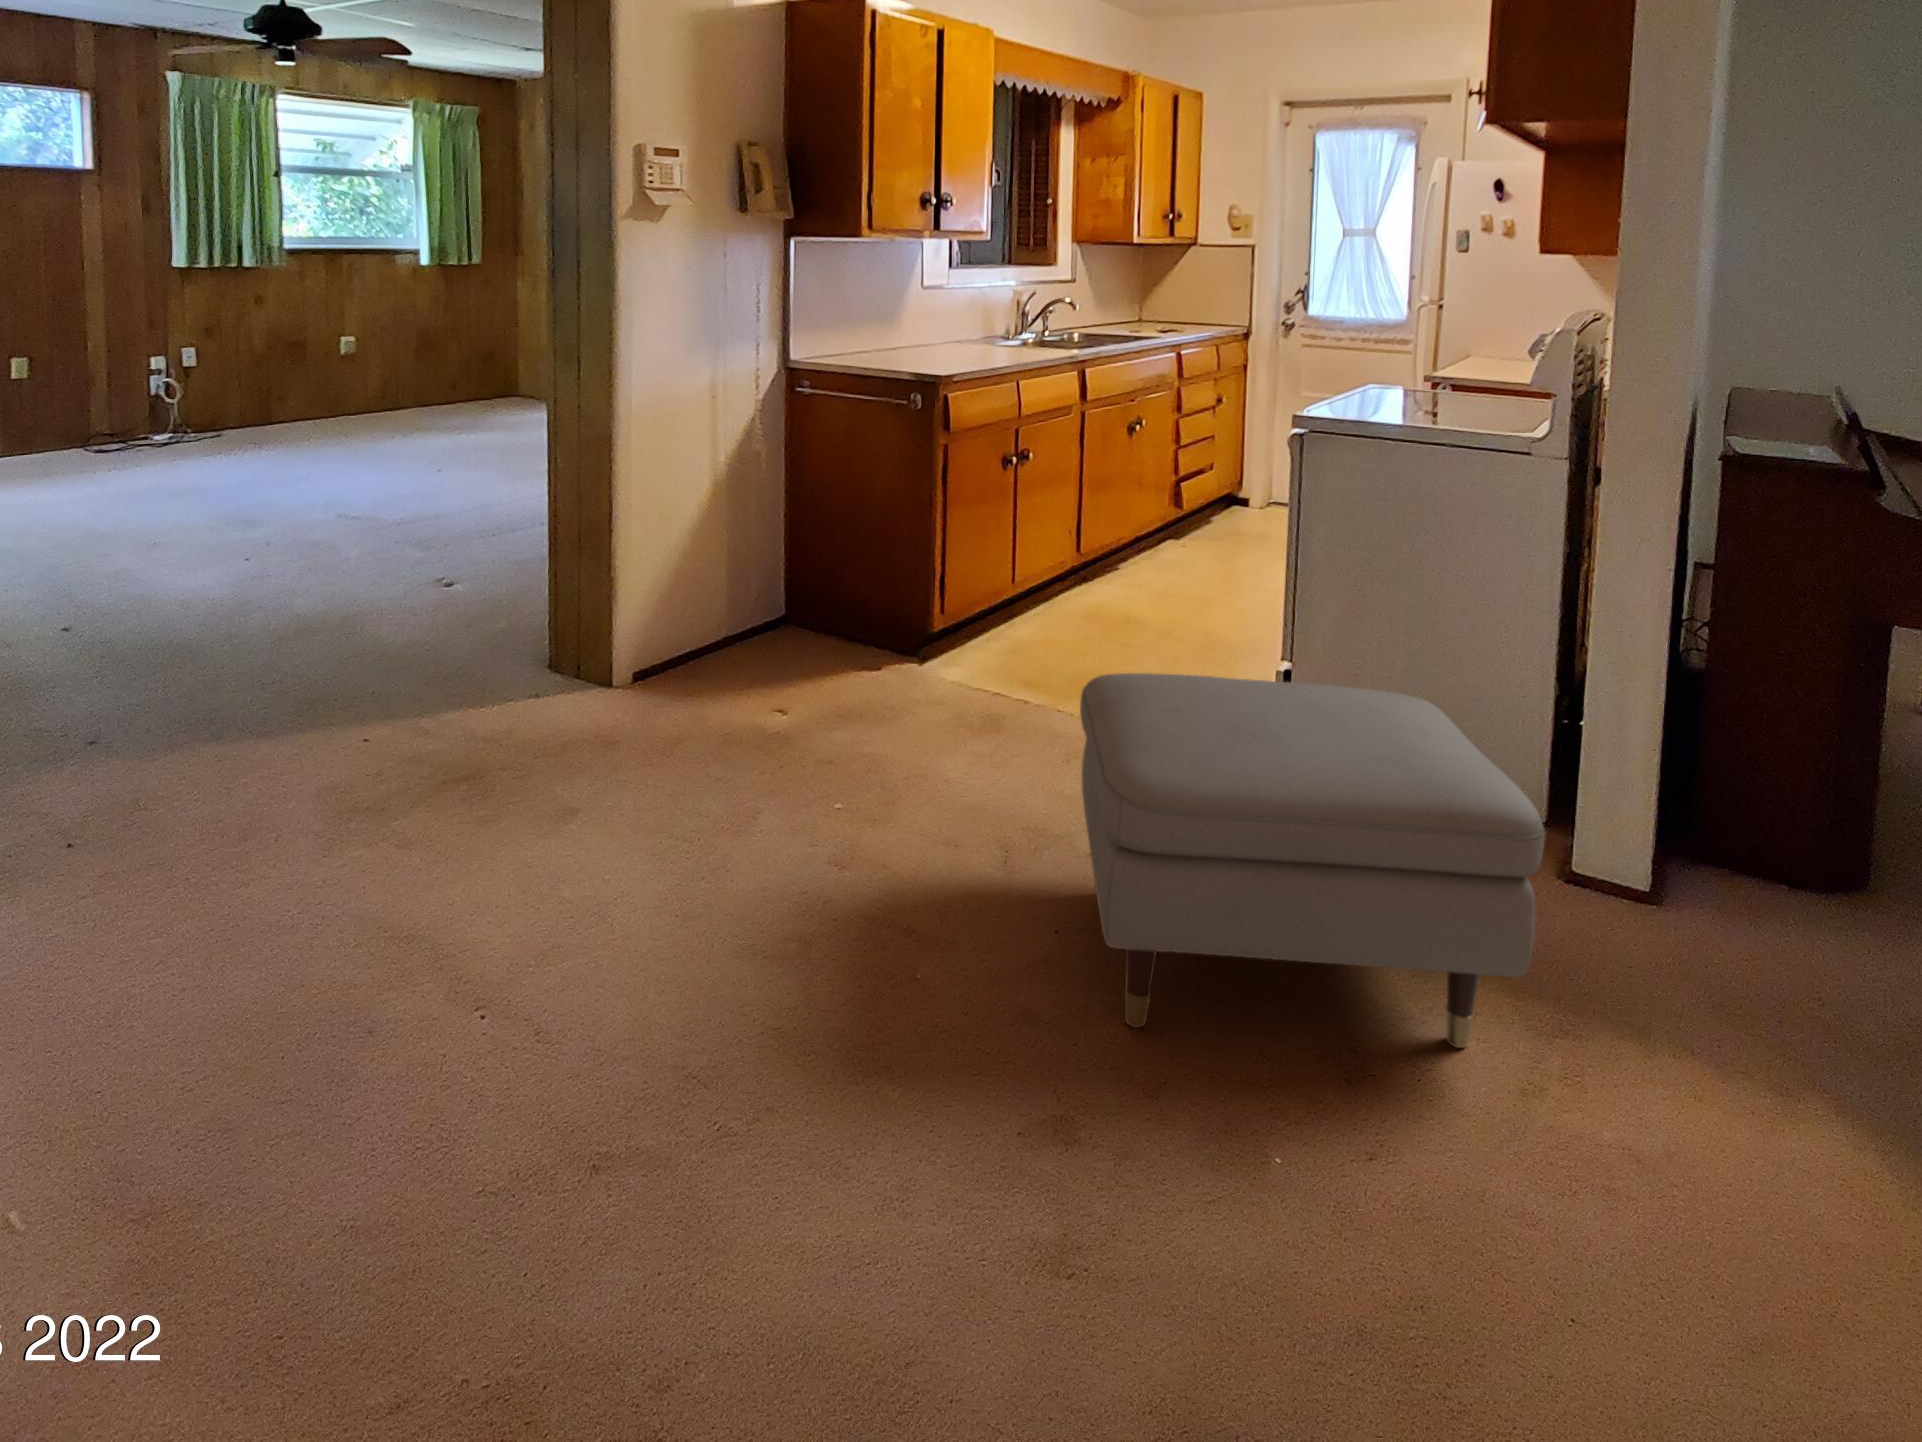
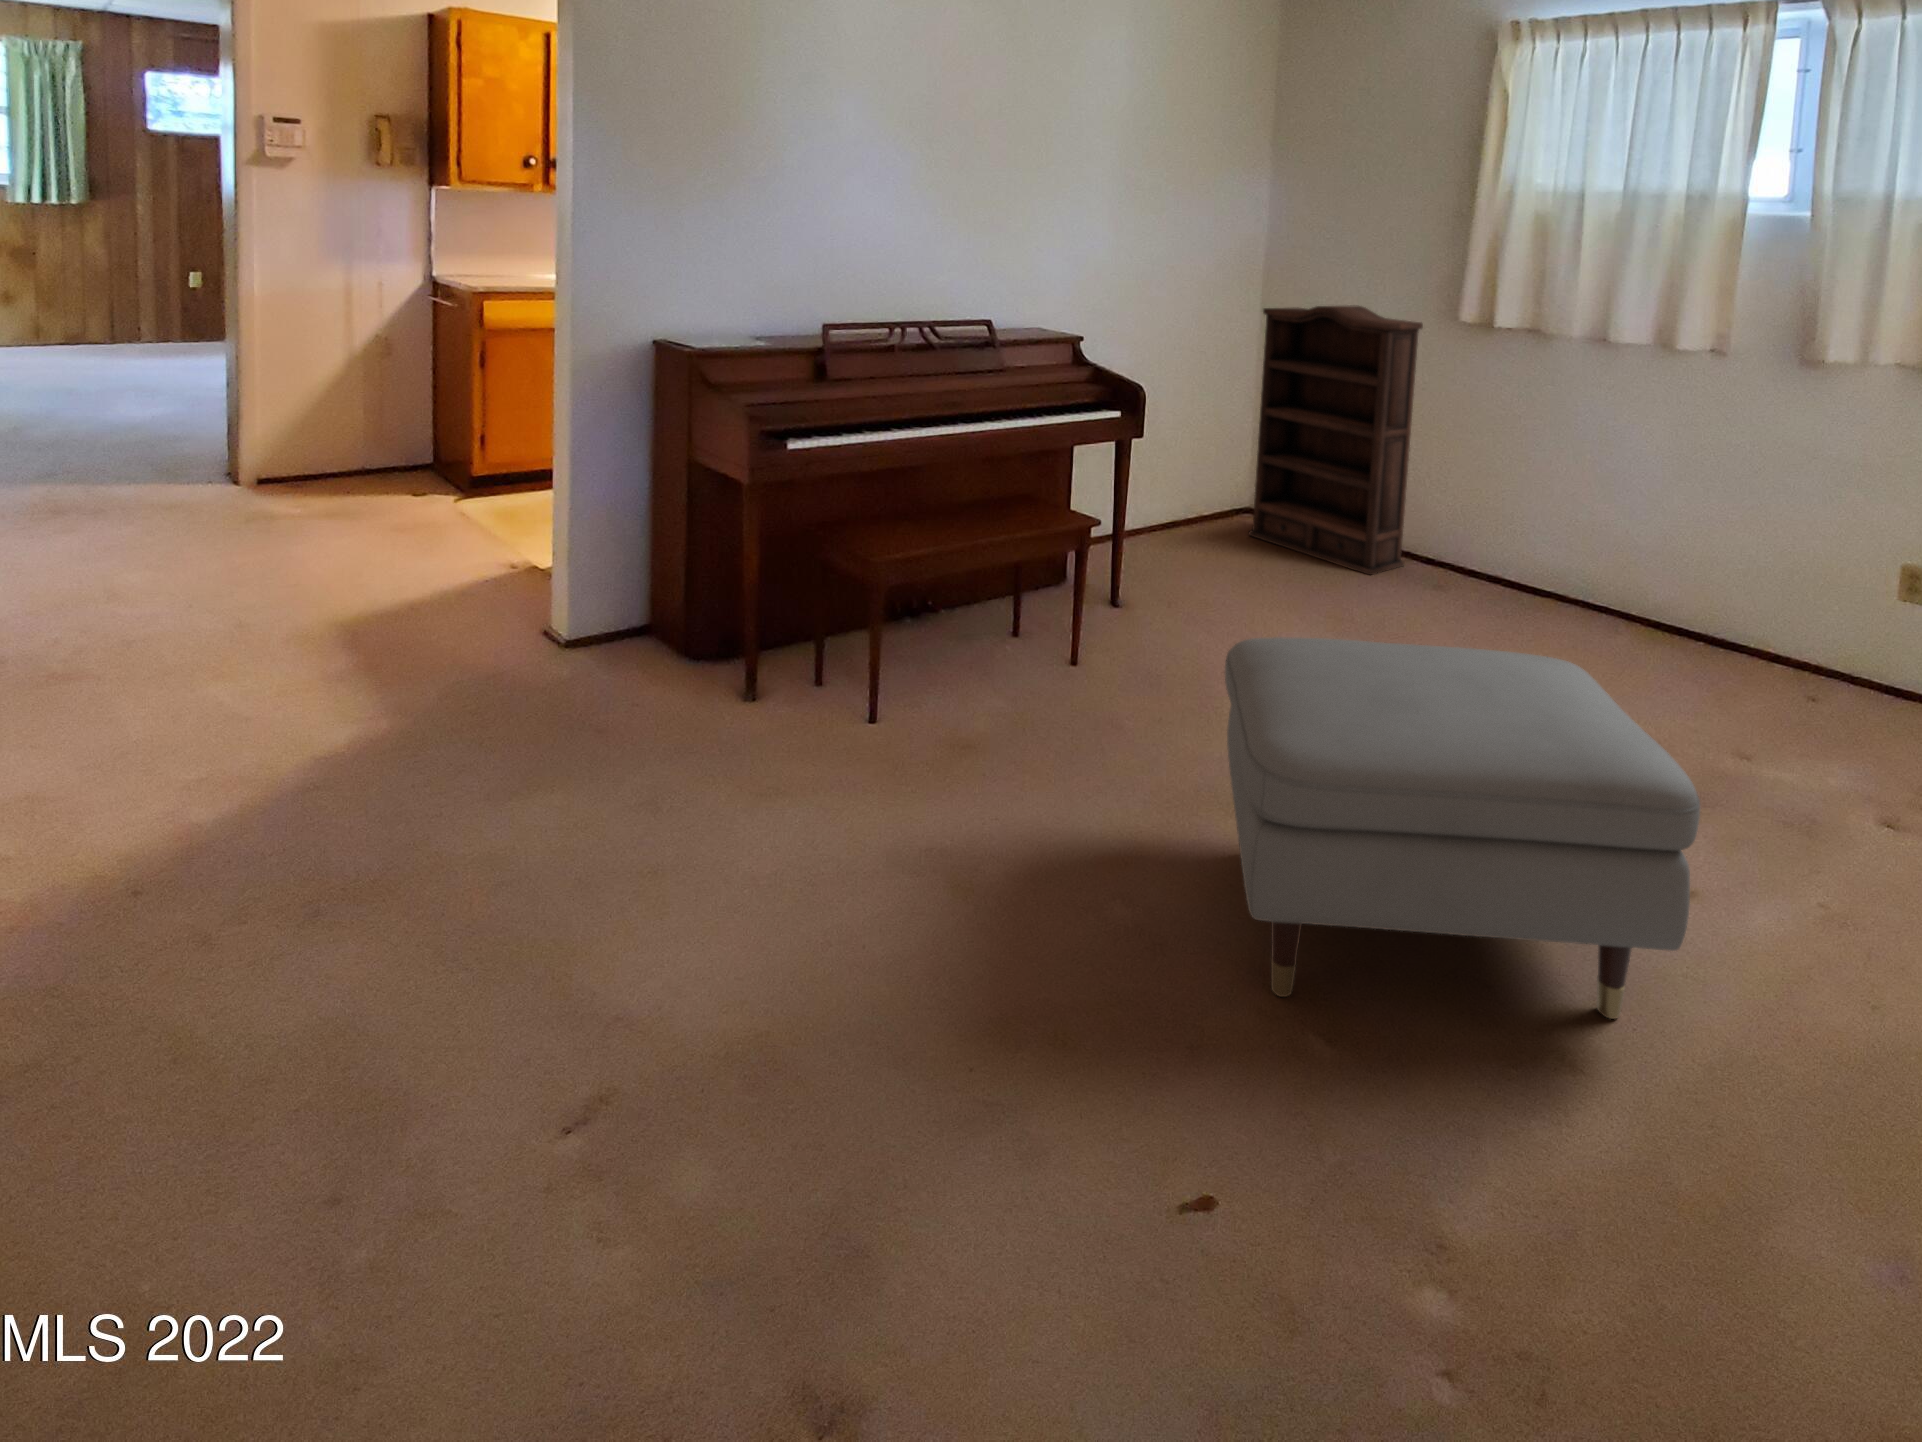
bookshelf: none [1100,343,1282,623] -> present [1249,305,1423,575]

